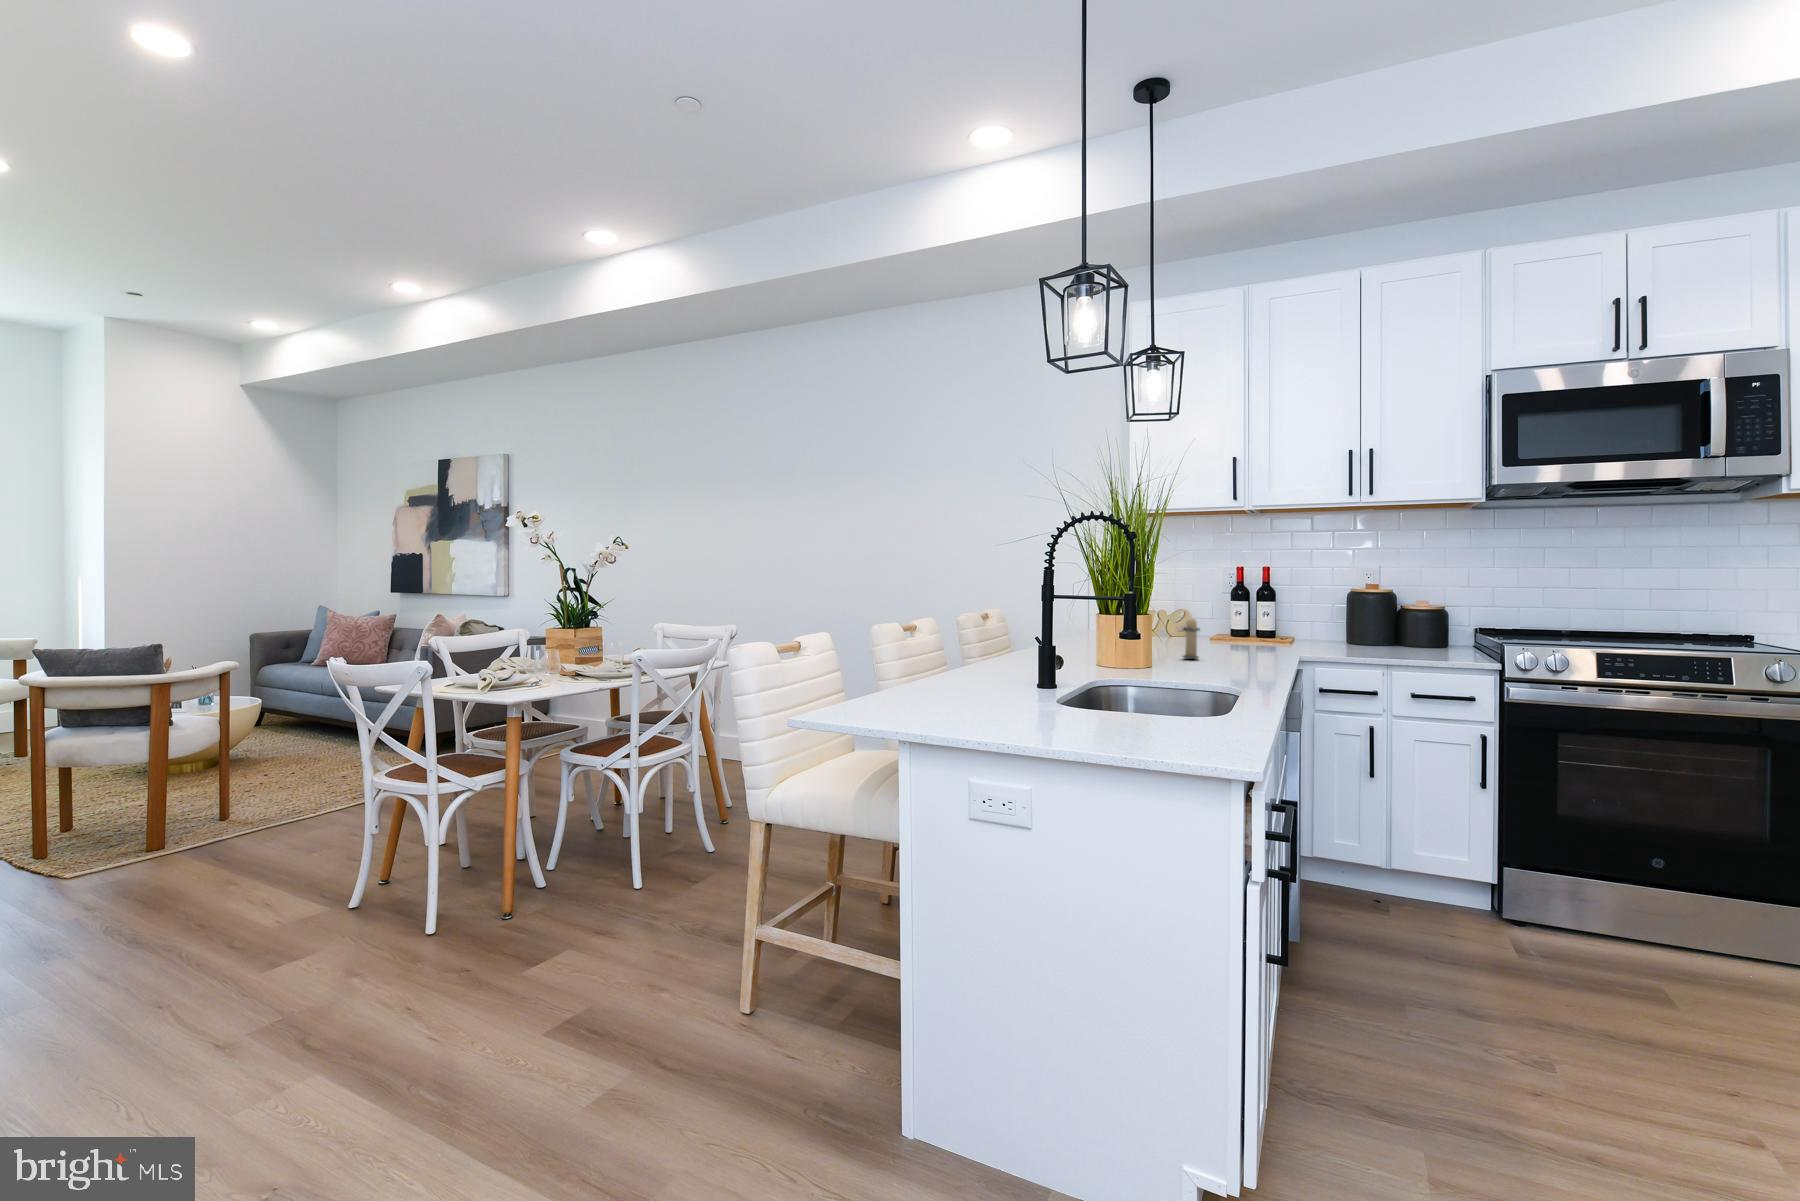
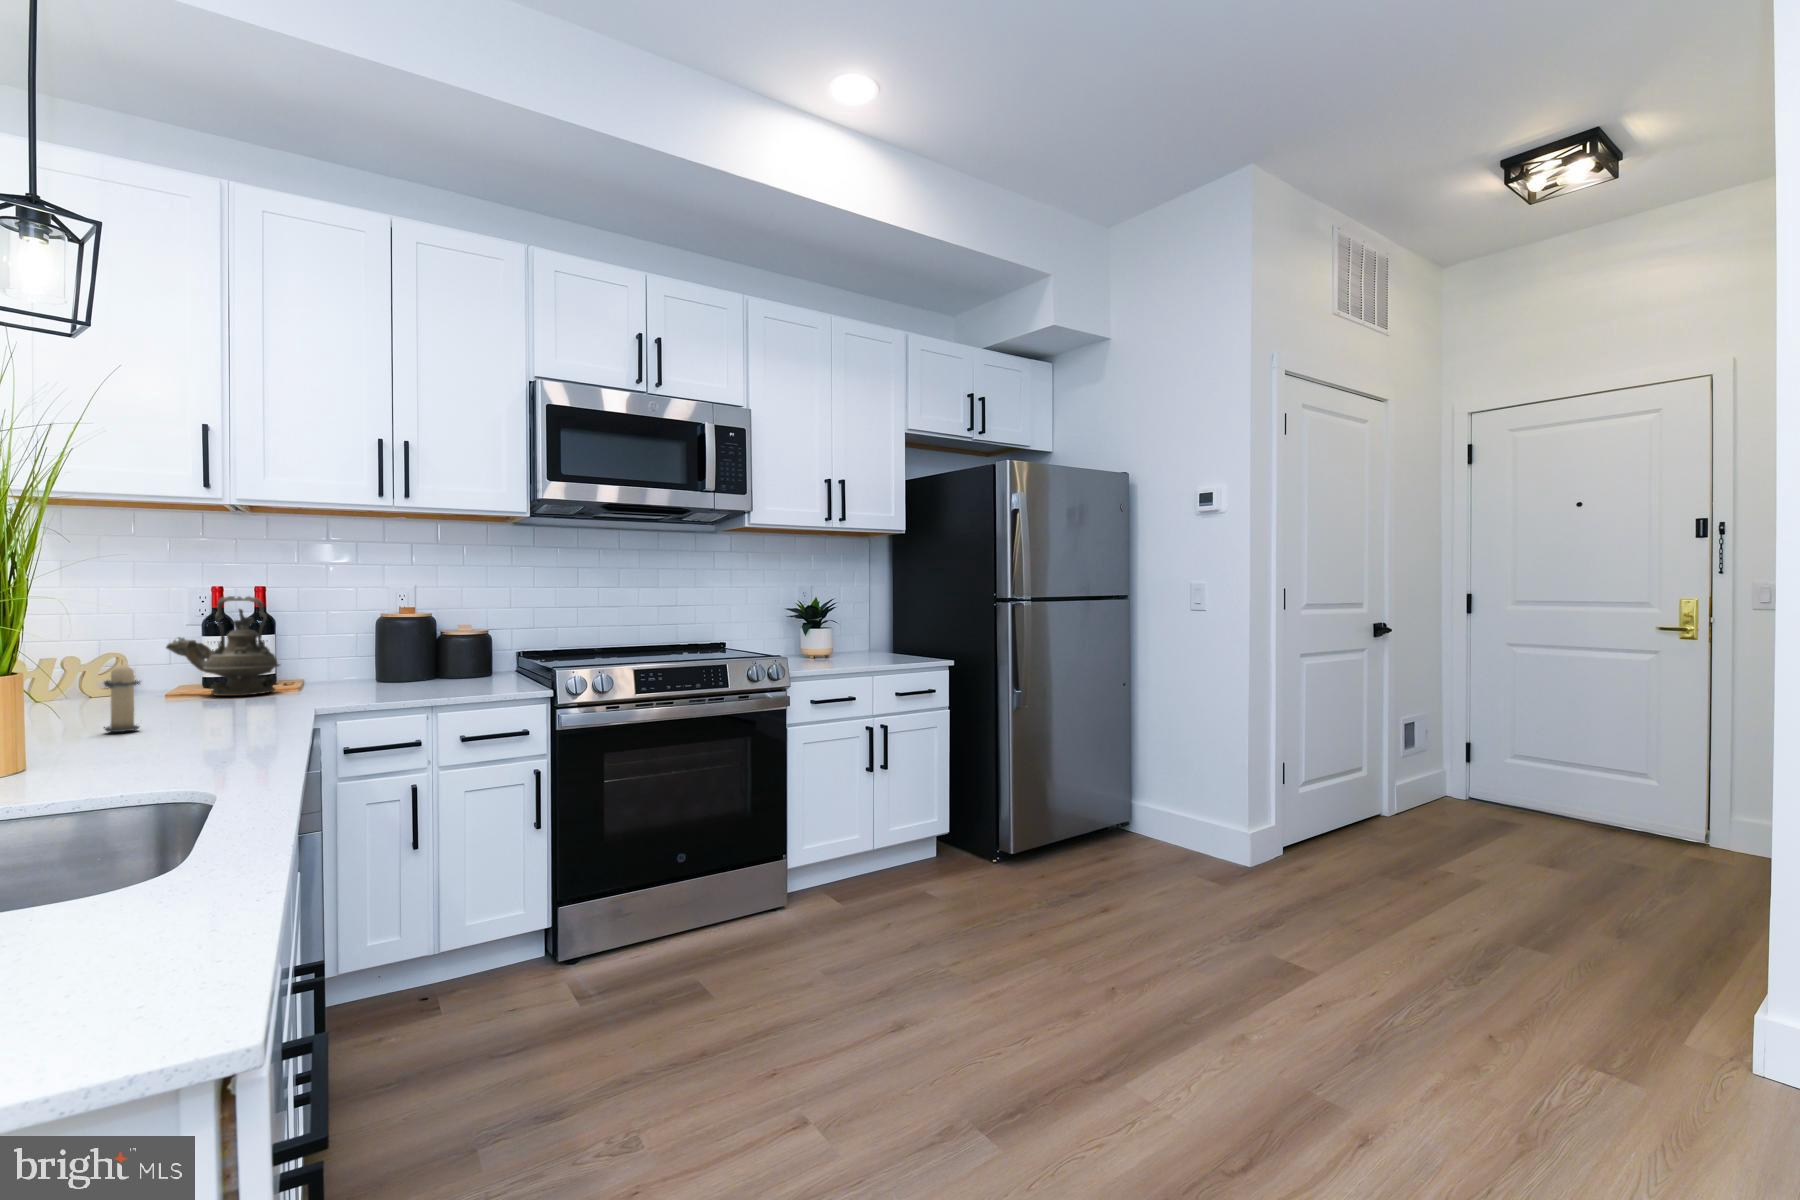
teapot: none [1211,575,1279,645] -> present [166,596,280,696]

